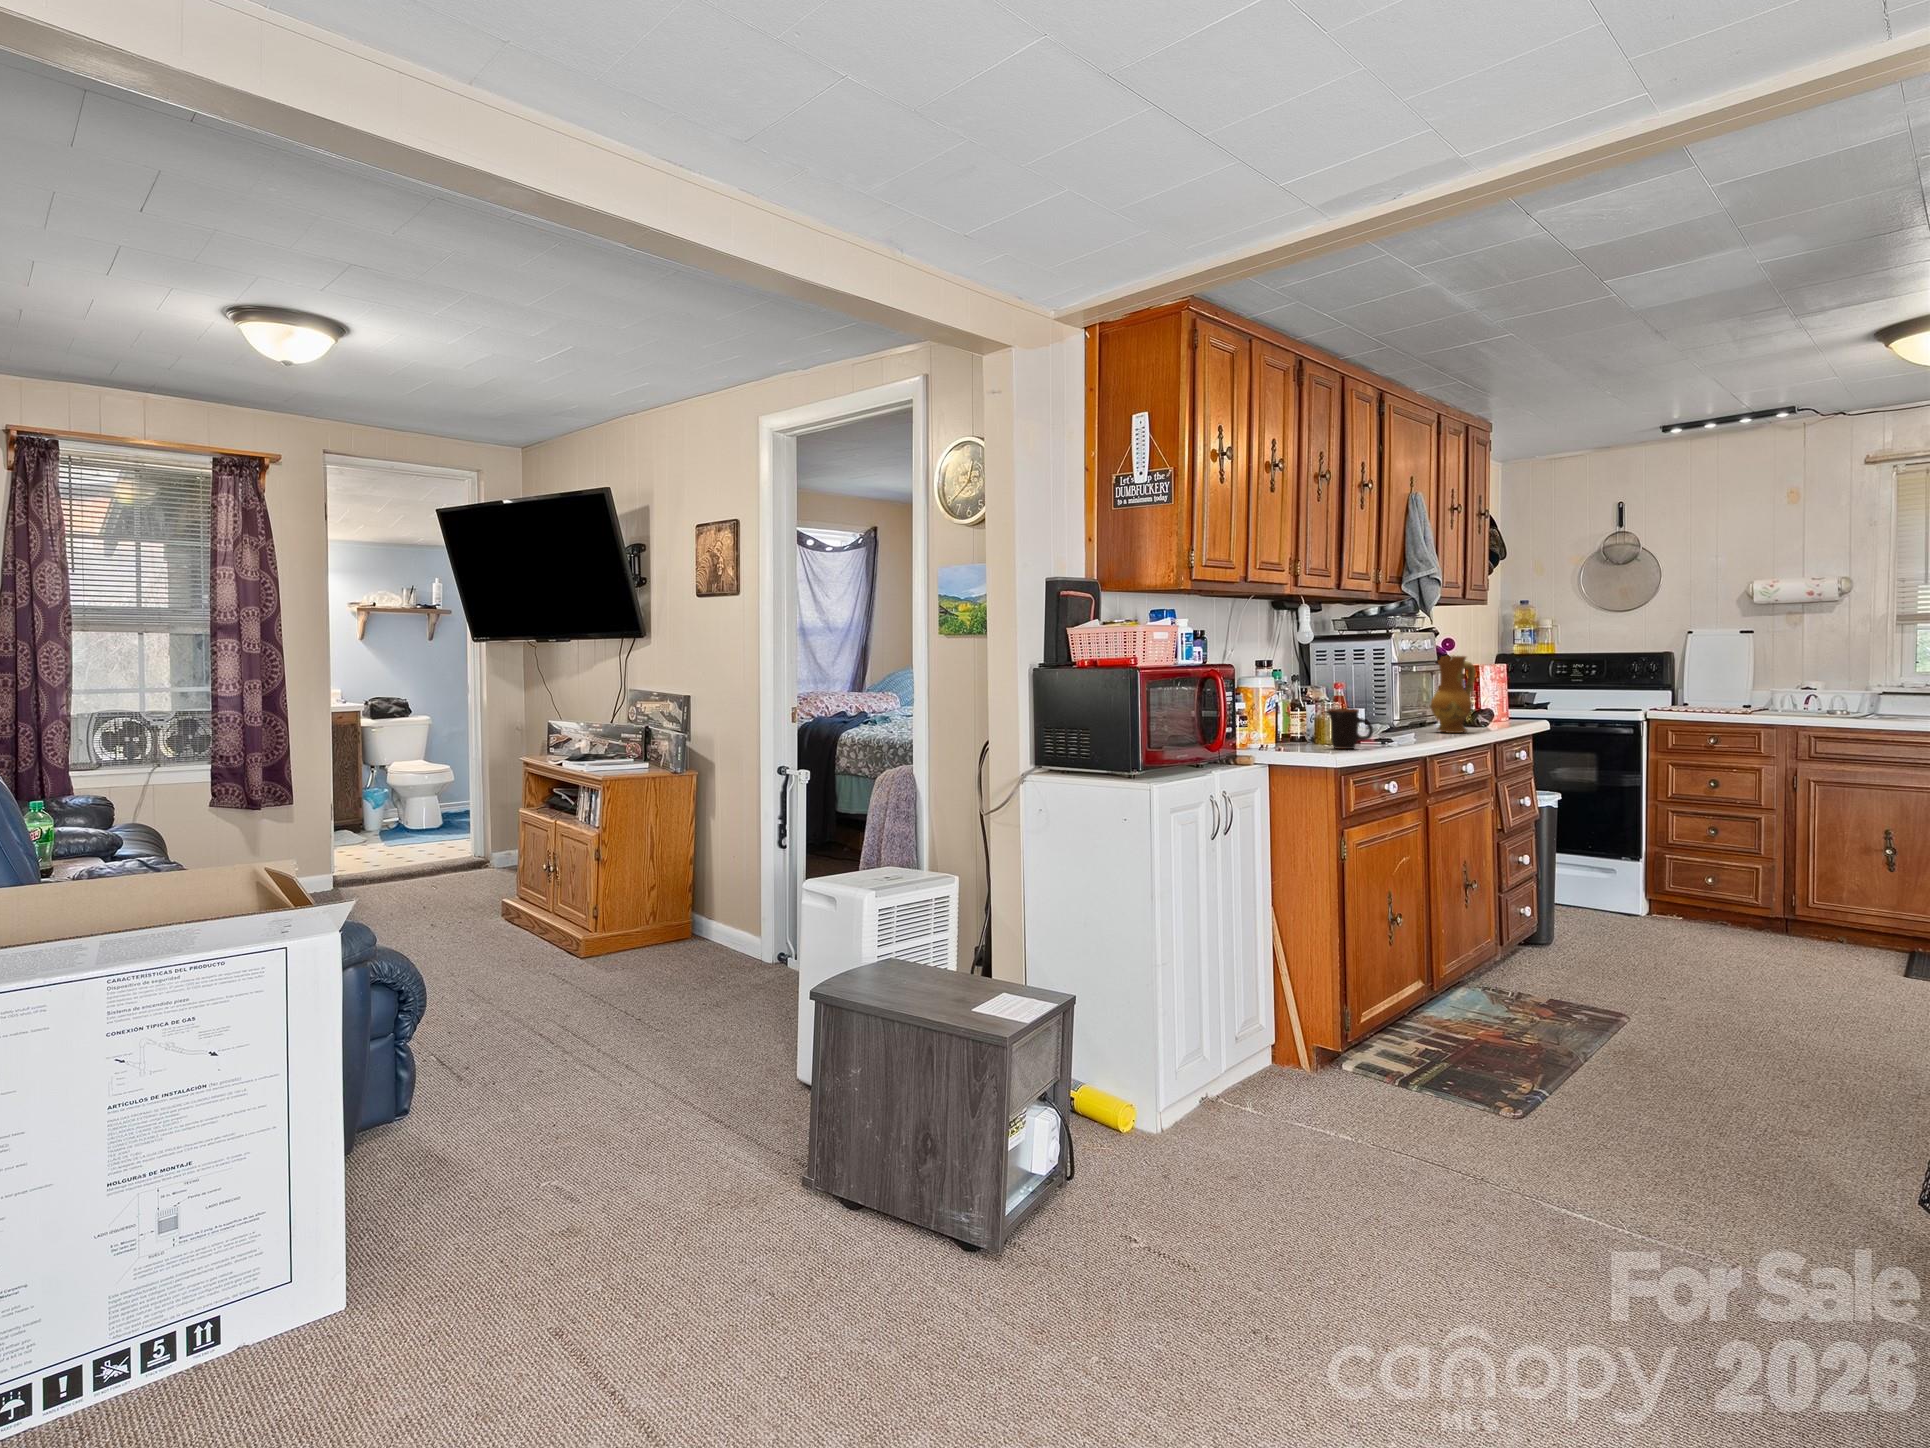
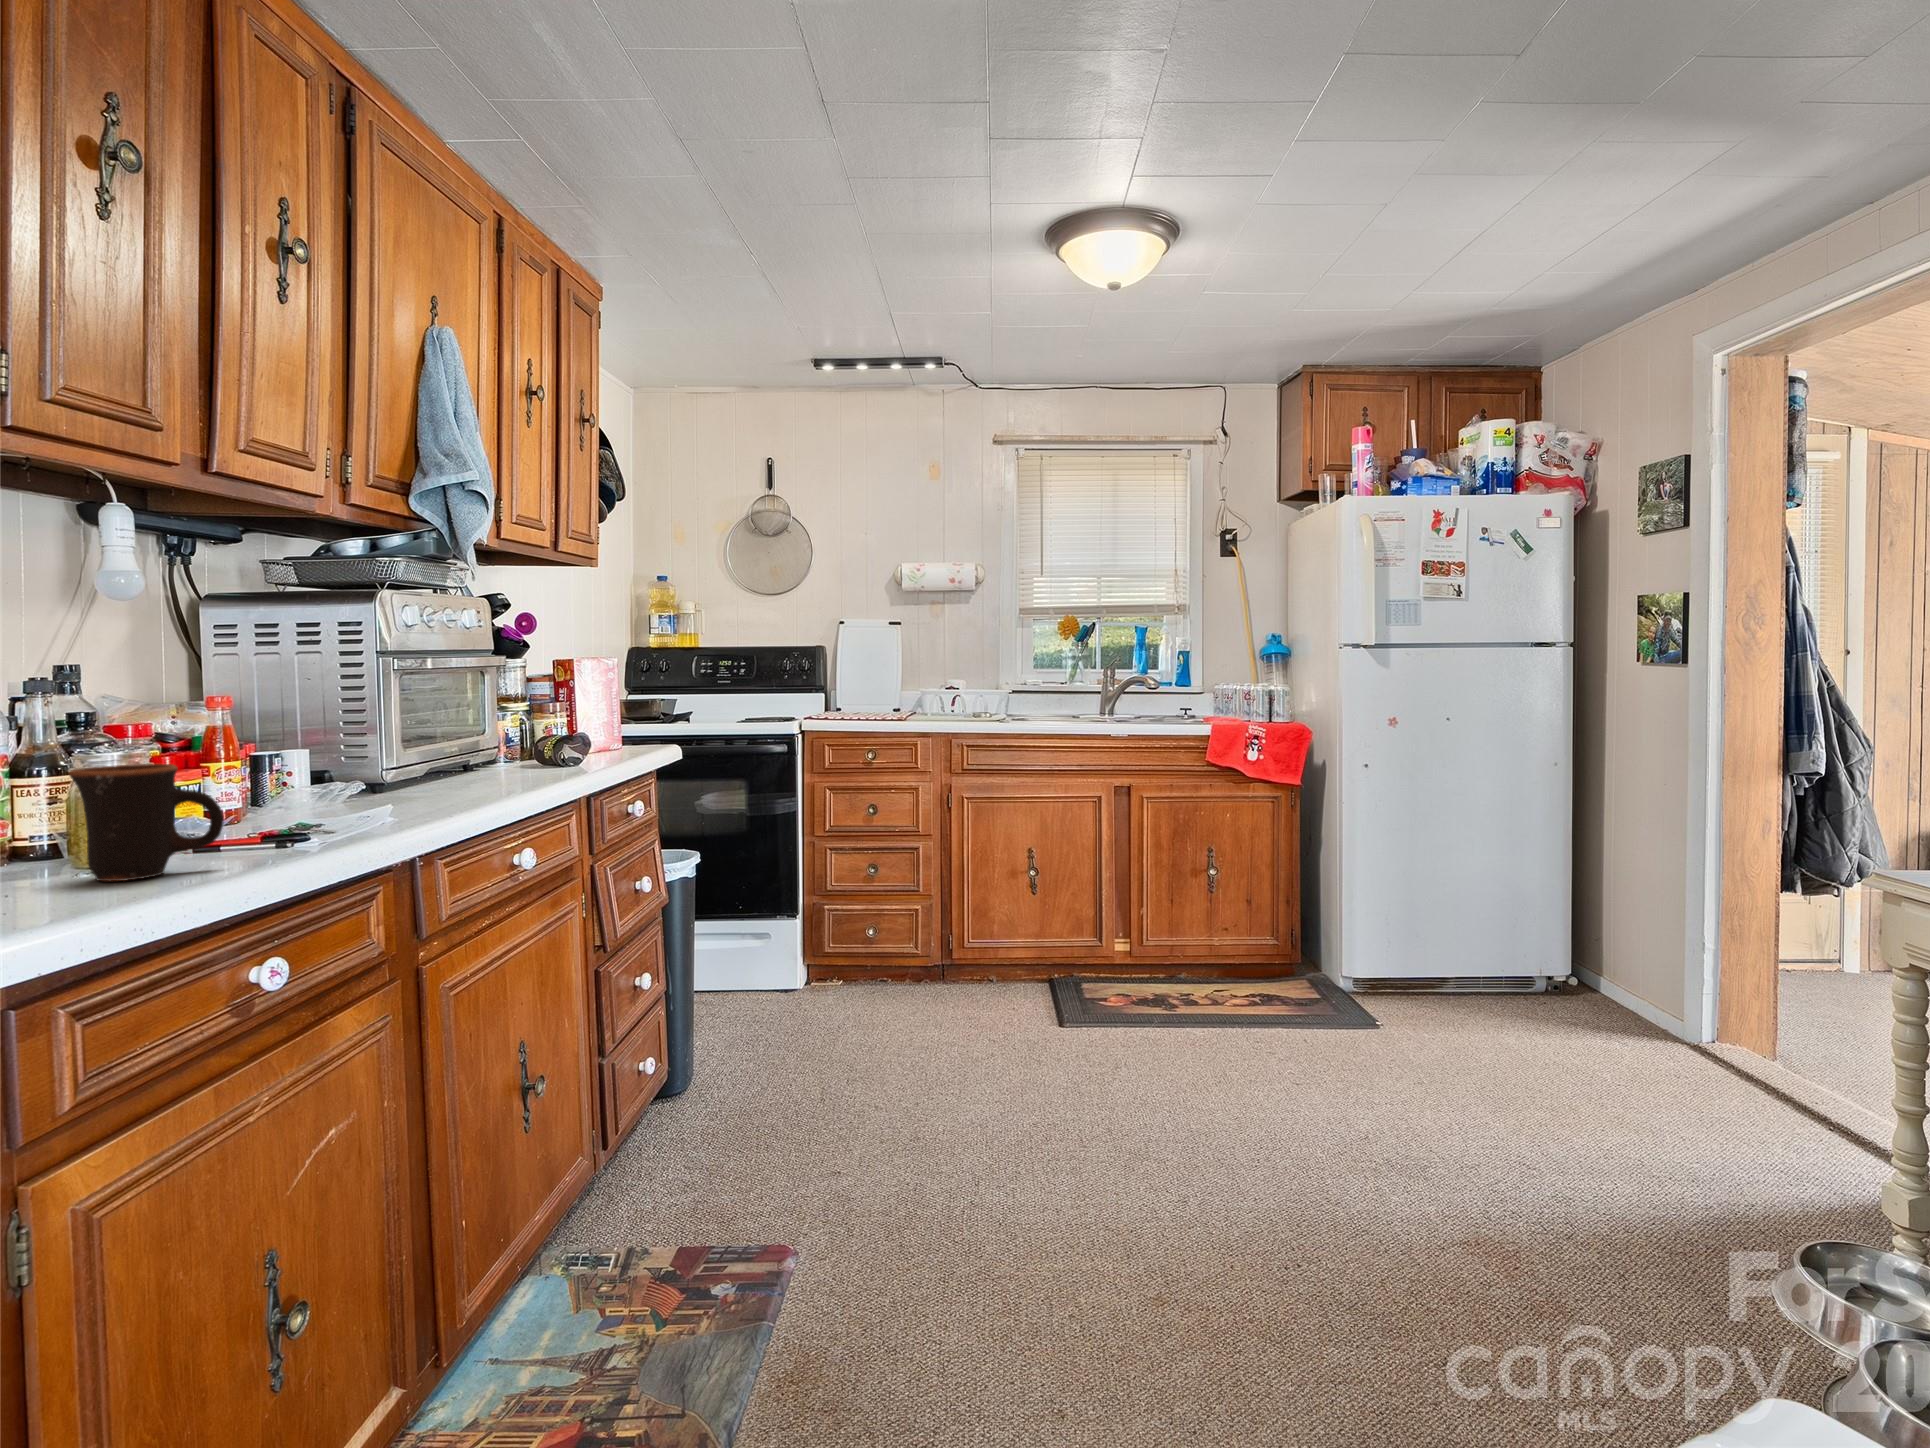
ceramic jug: present [1430,655,1476,733] -> none [463,637,548,785]

